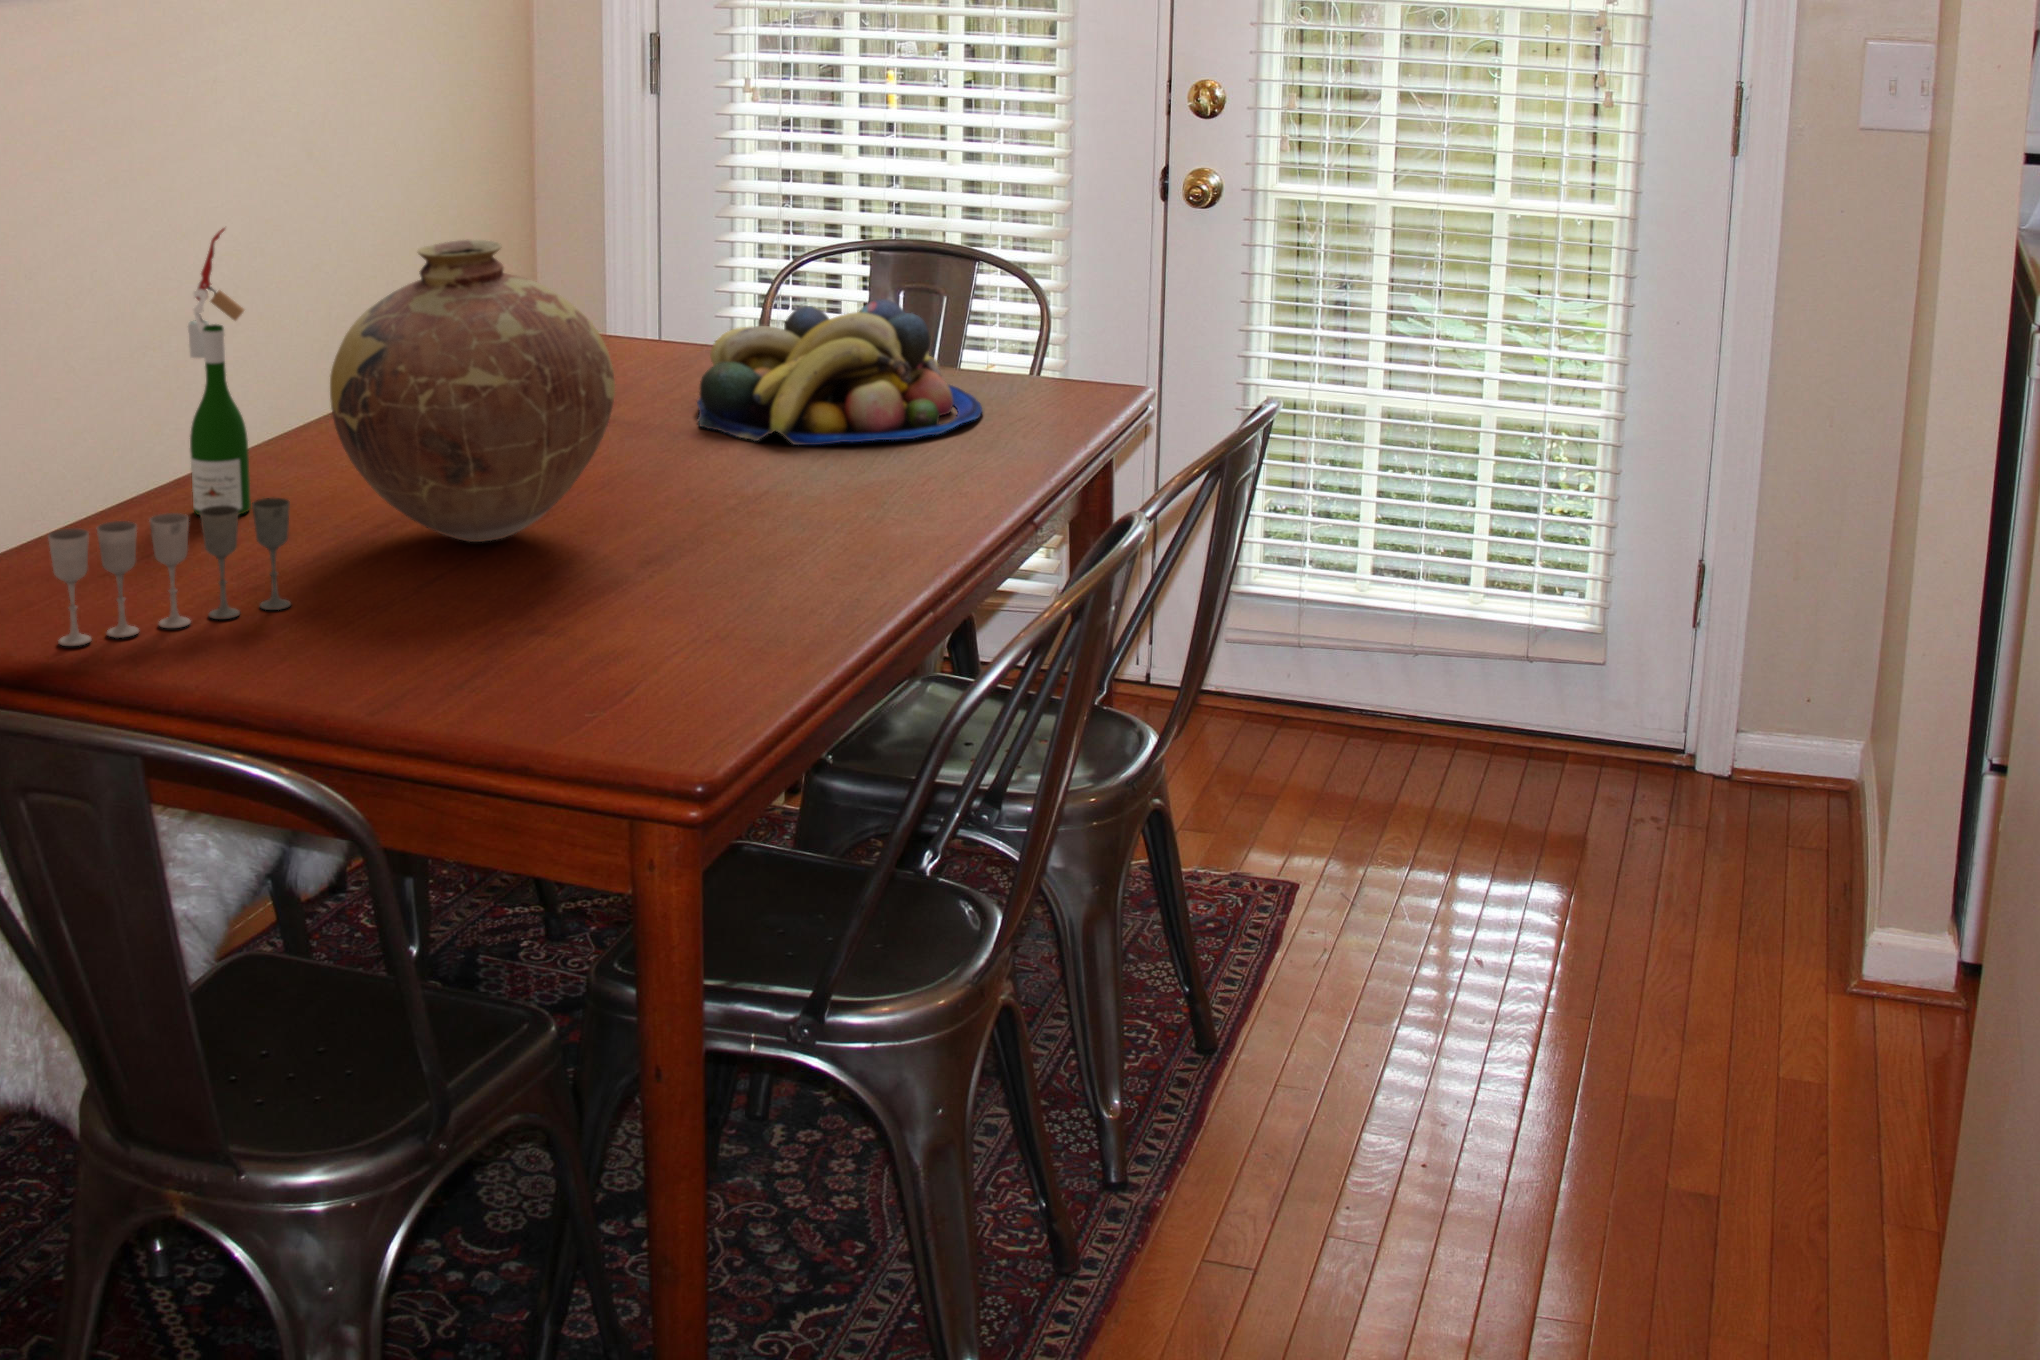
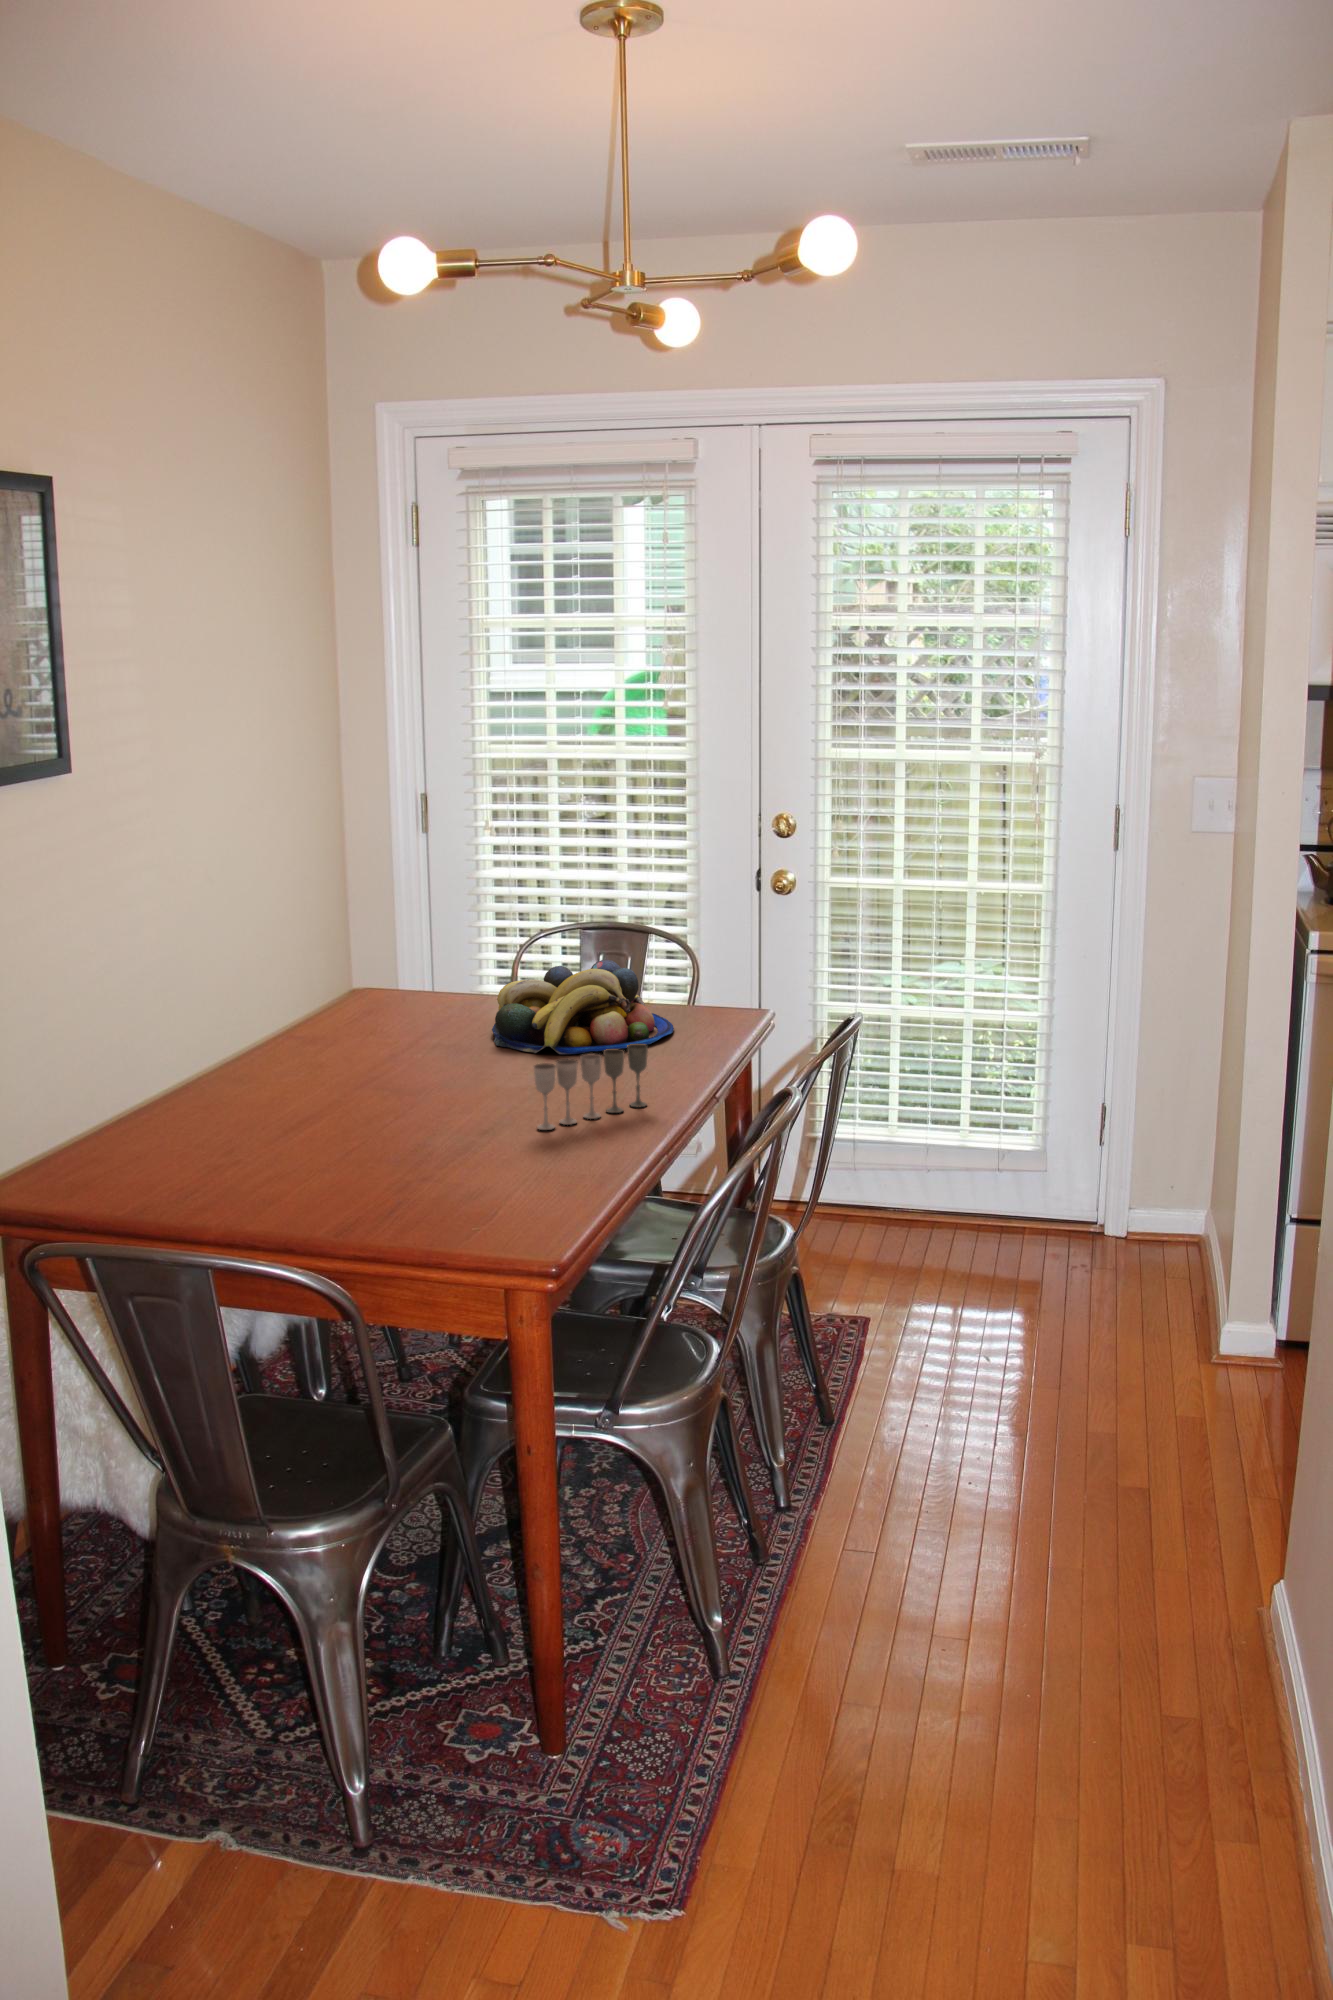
wine bottle: present [188,228,251,515] -> none [174,928,239,1117]
vase: present [330,240,615,542] -> none [276,931,460,1125]
wine glass: present [48,498,291,646] -> present [534,1044,648,1130]

